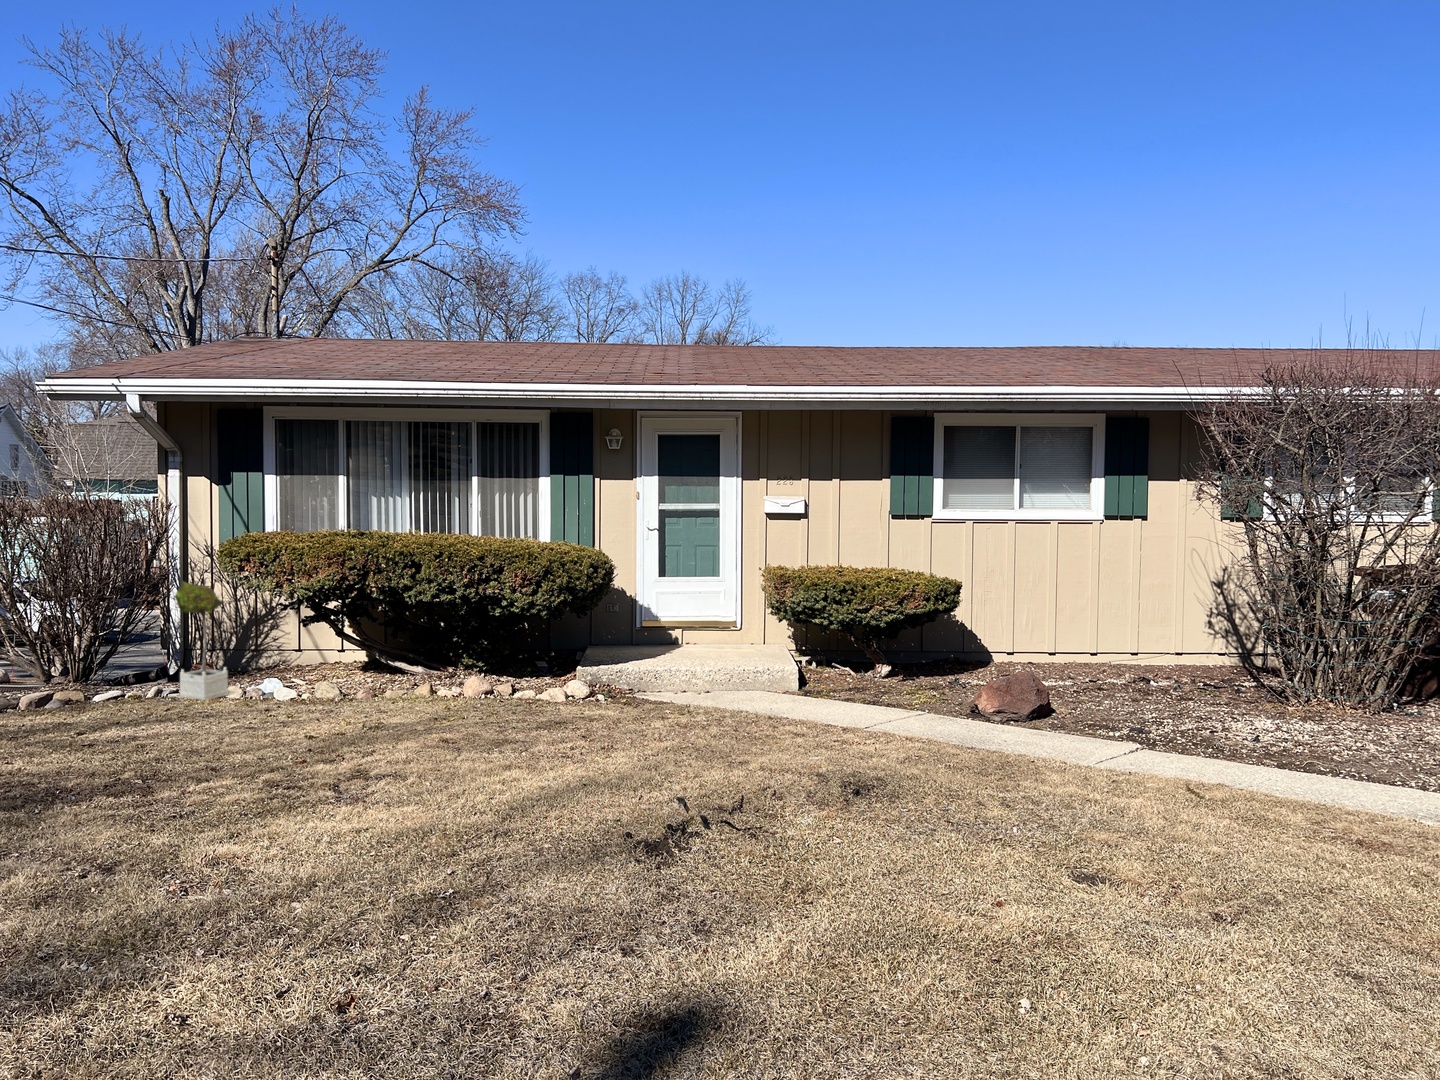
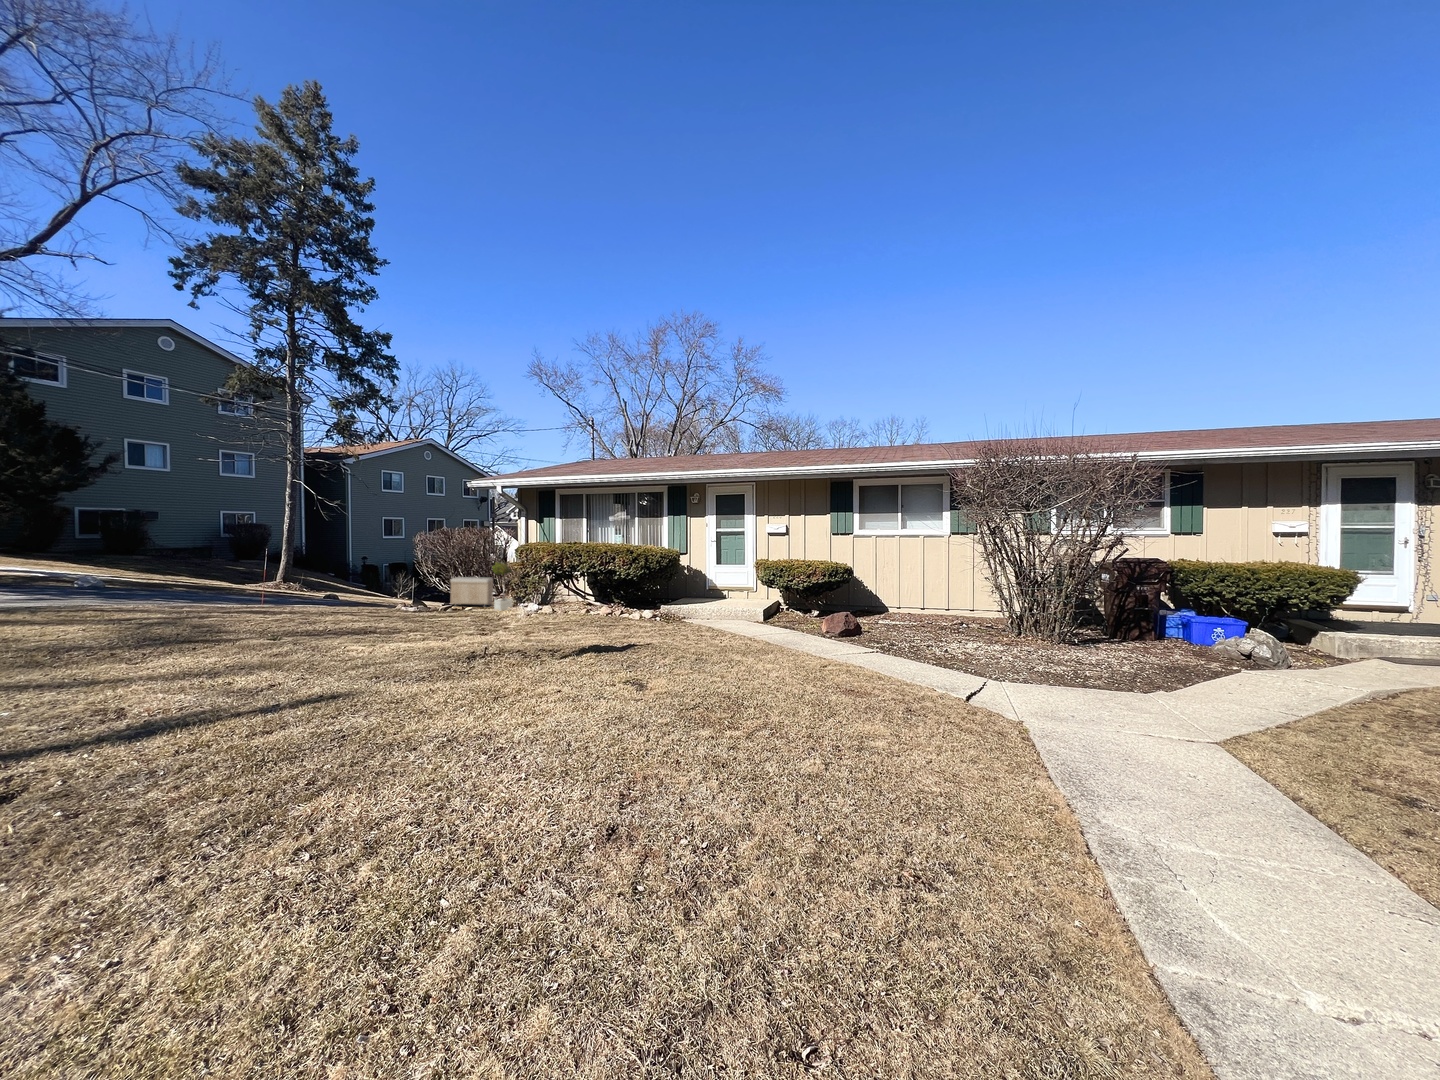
storage bench: none [47,618,150,695] -> present [450,577,493,605]

